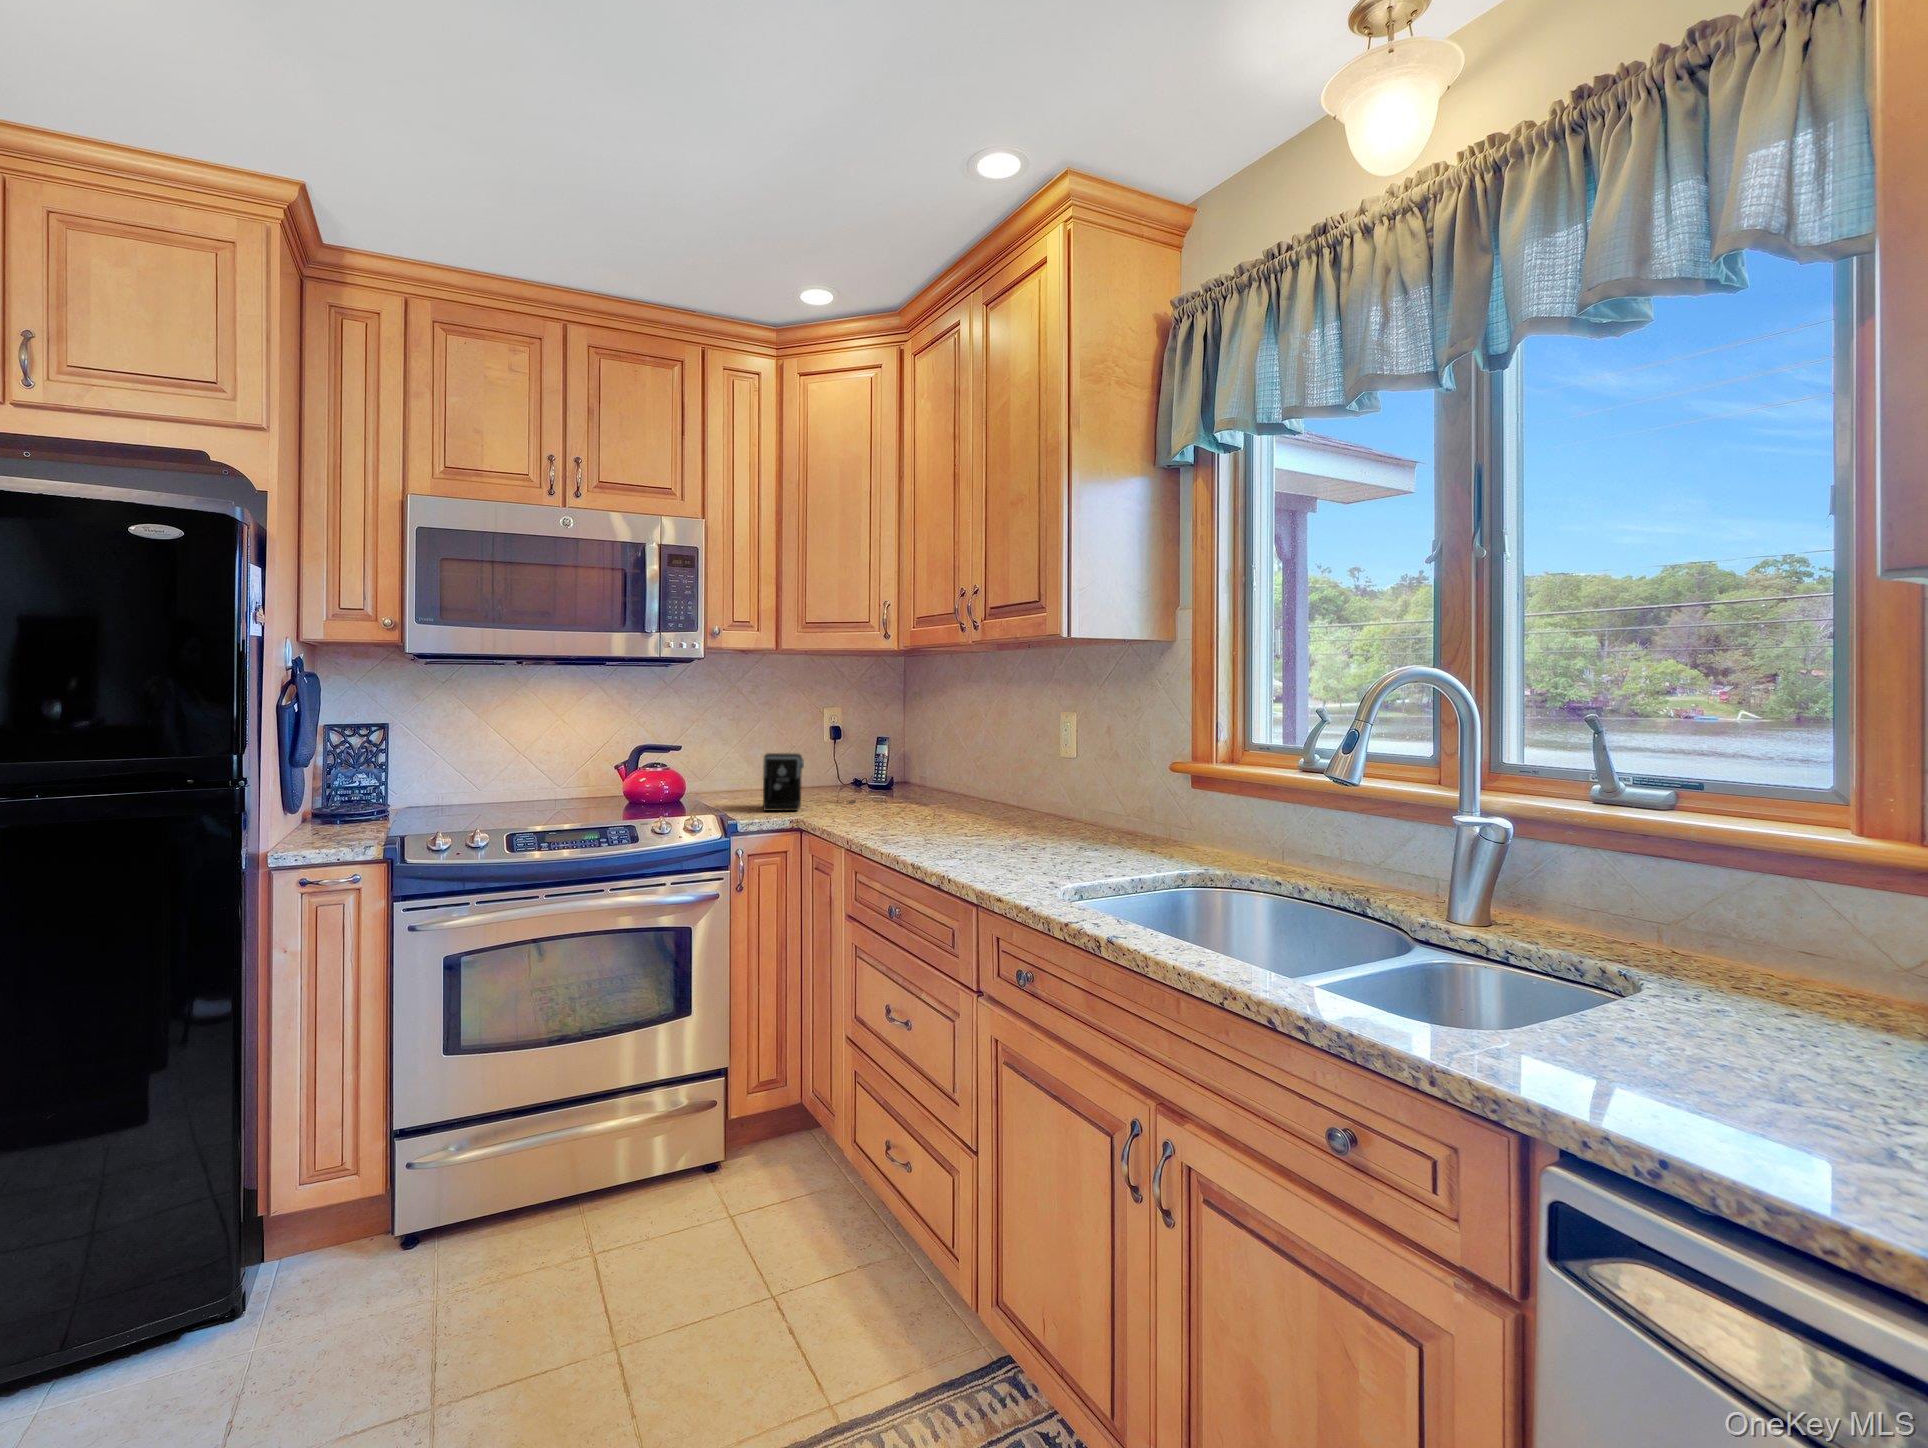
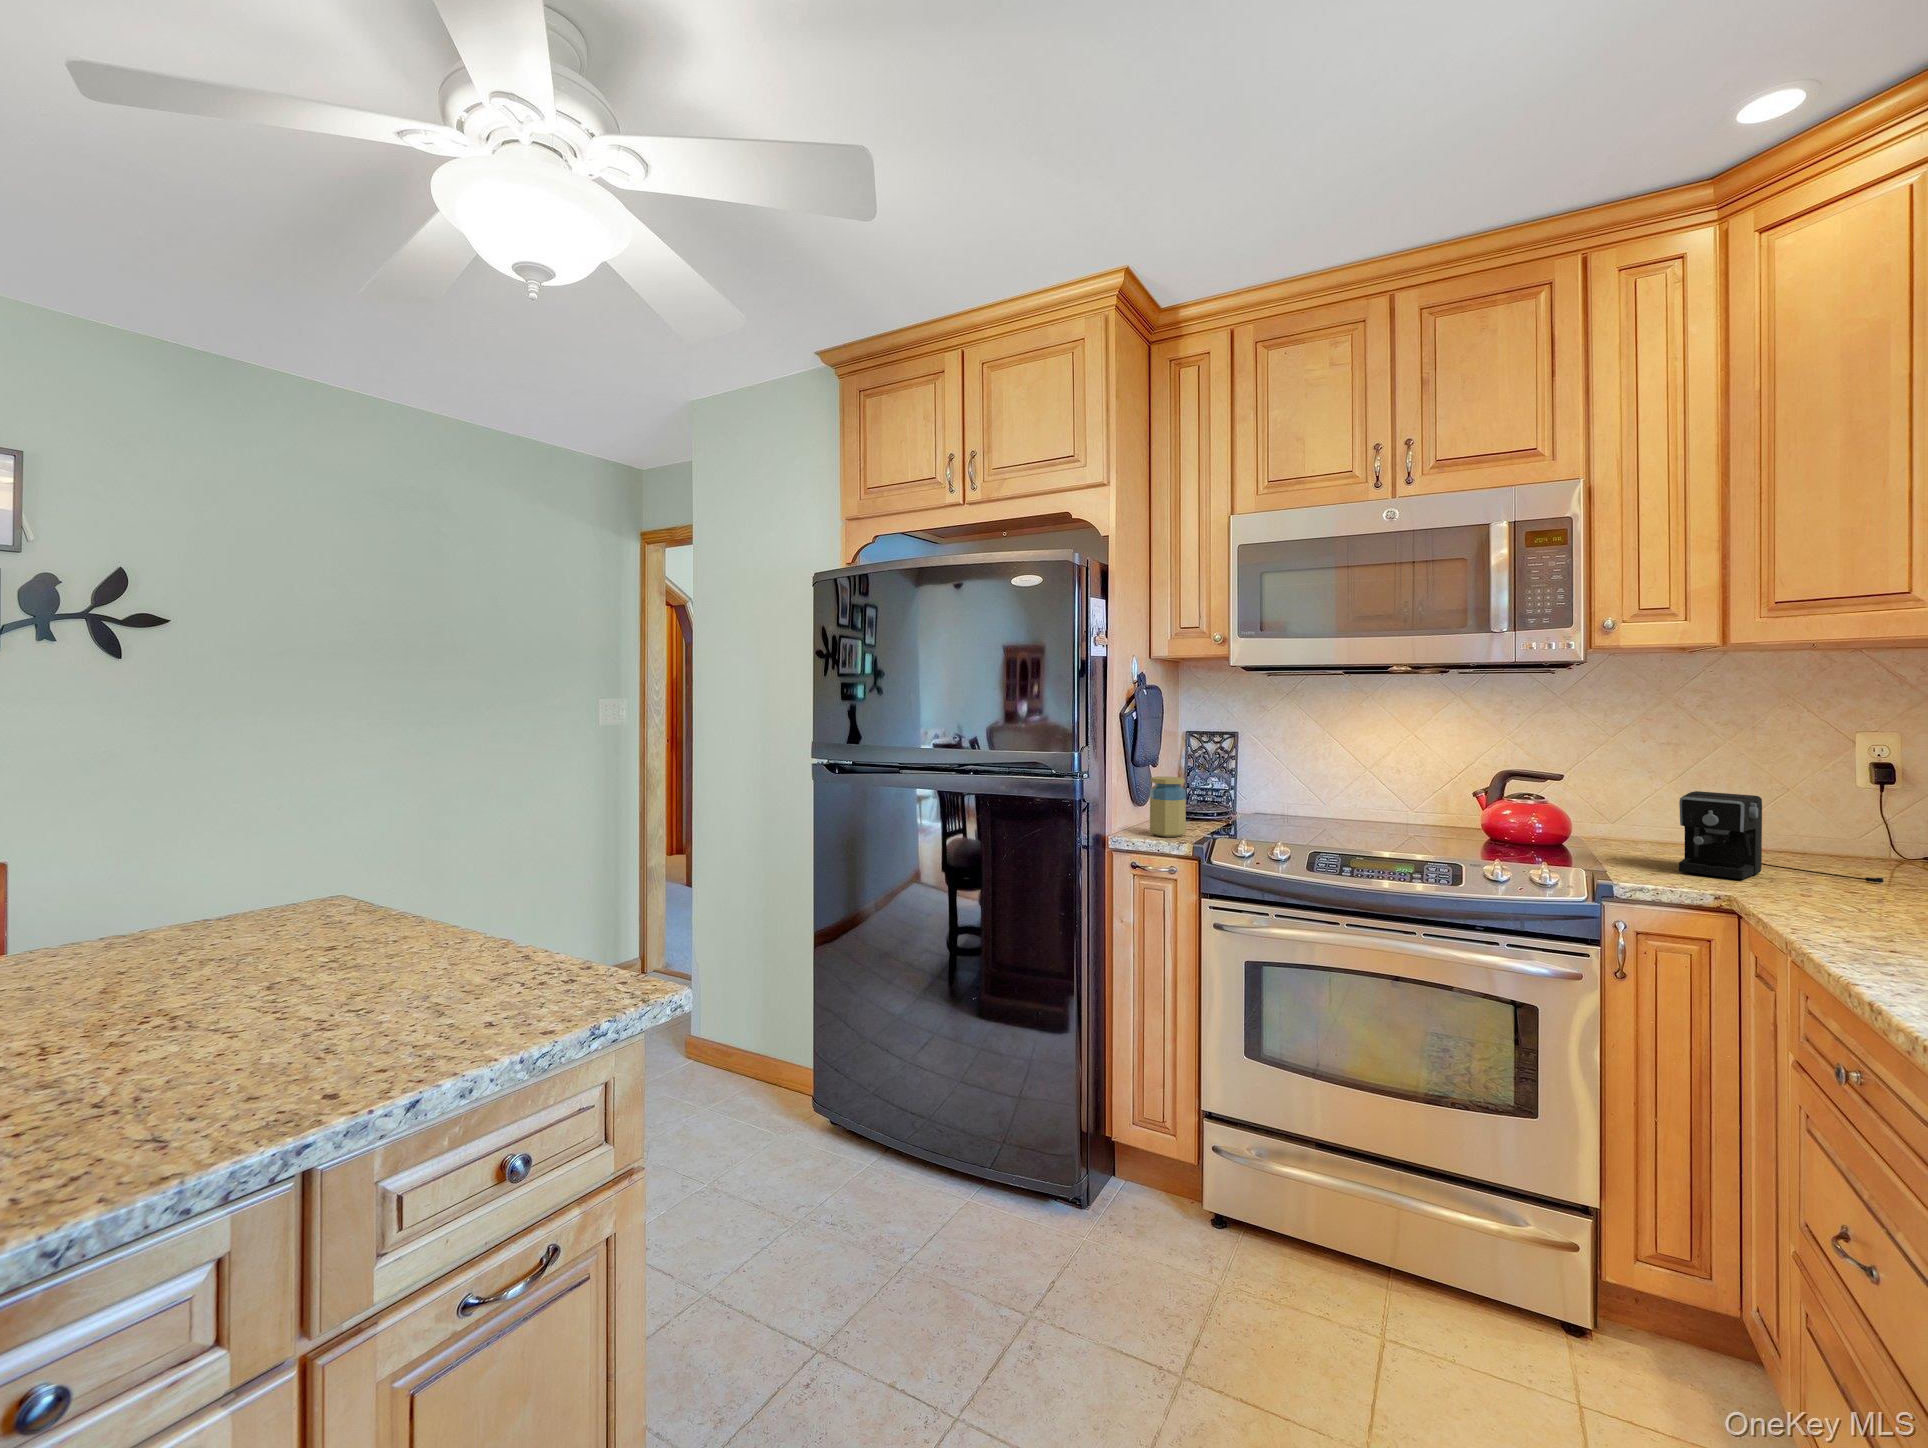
jar: none [314,774,360,842] -> present [1150,777,1186,837]

